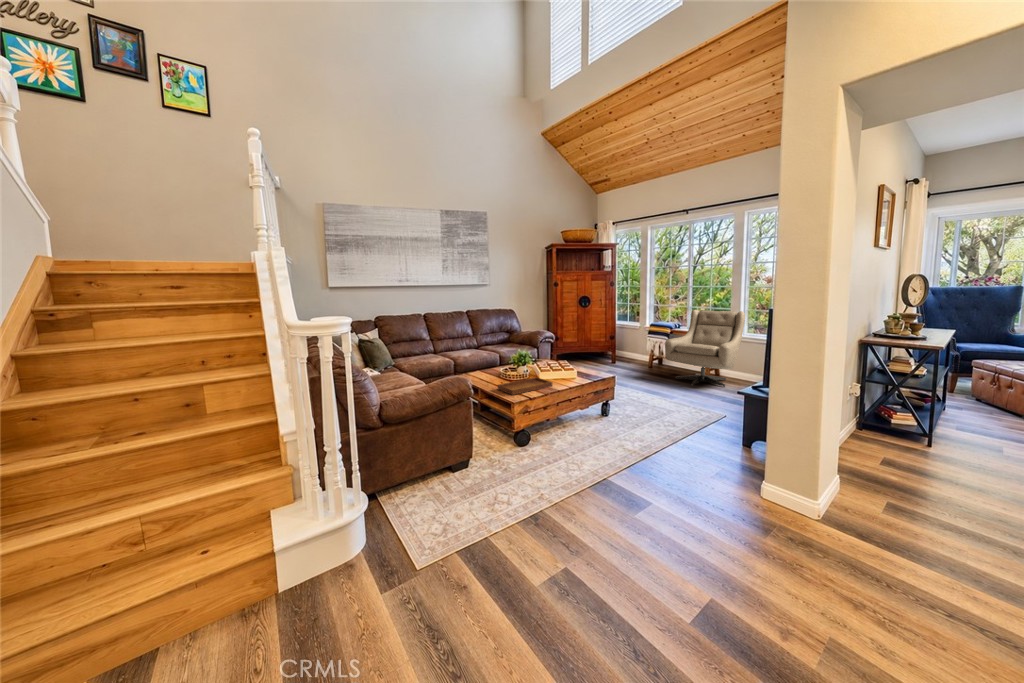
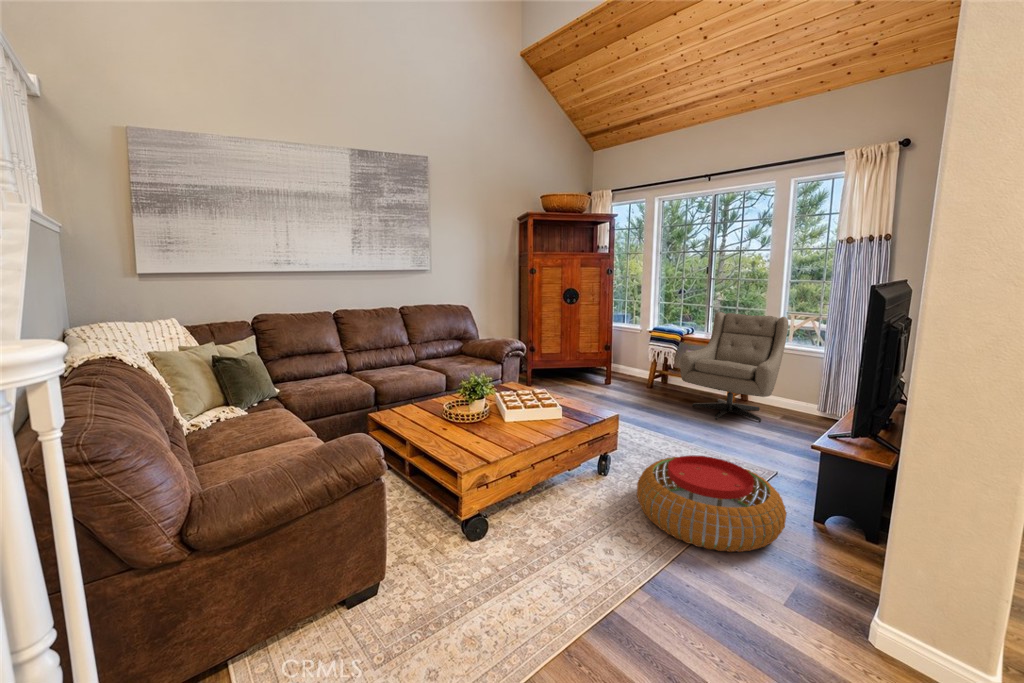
tray: present [498,370,553,395] -> none [435,413,524,458]
pouf: none [627,399,723,452] -> present [637,455,787,552]

